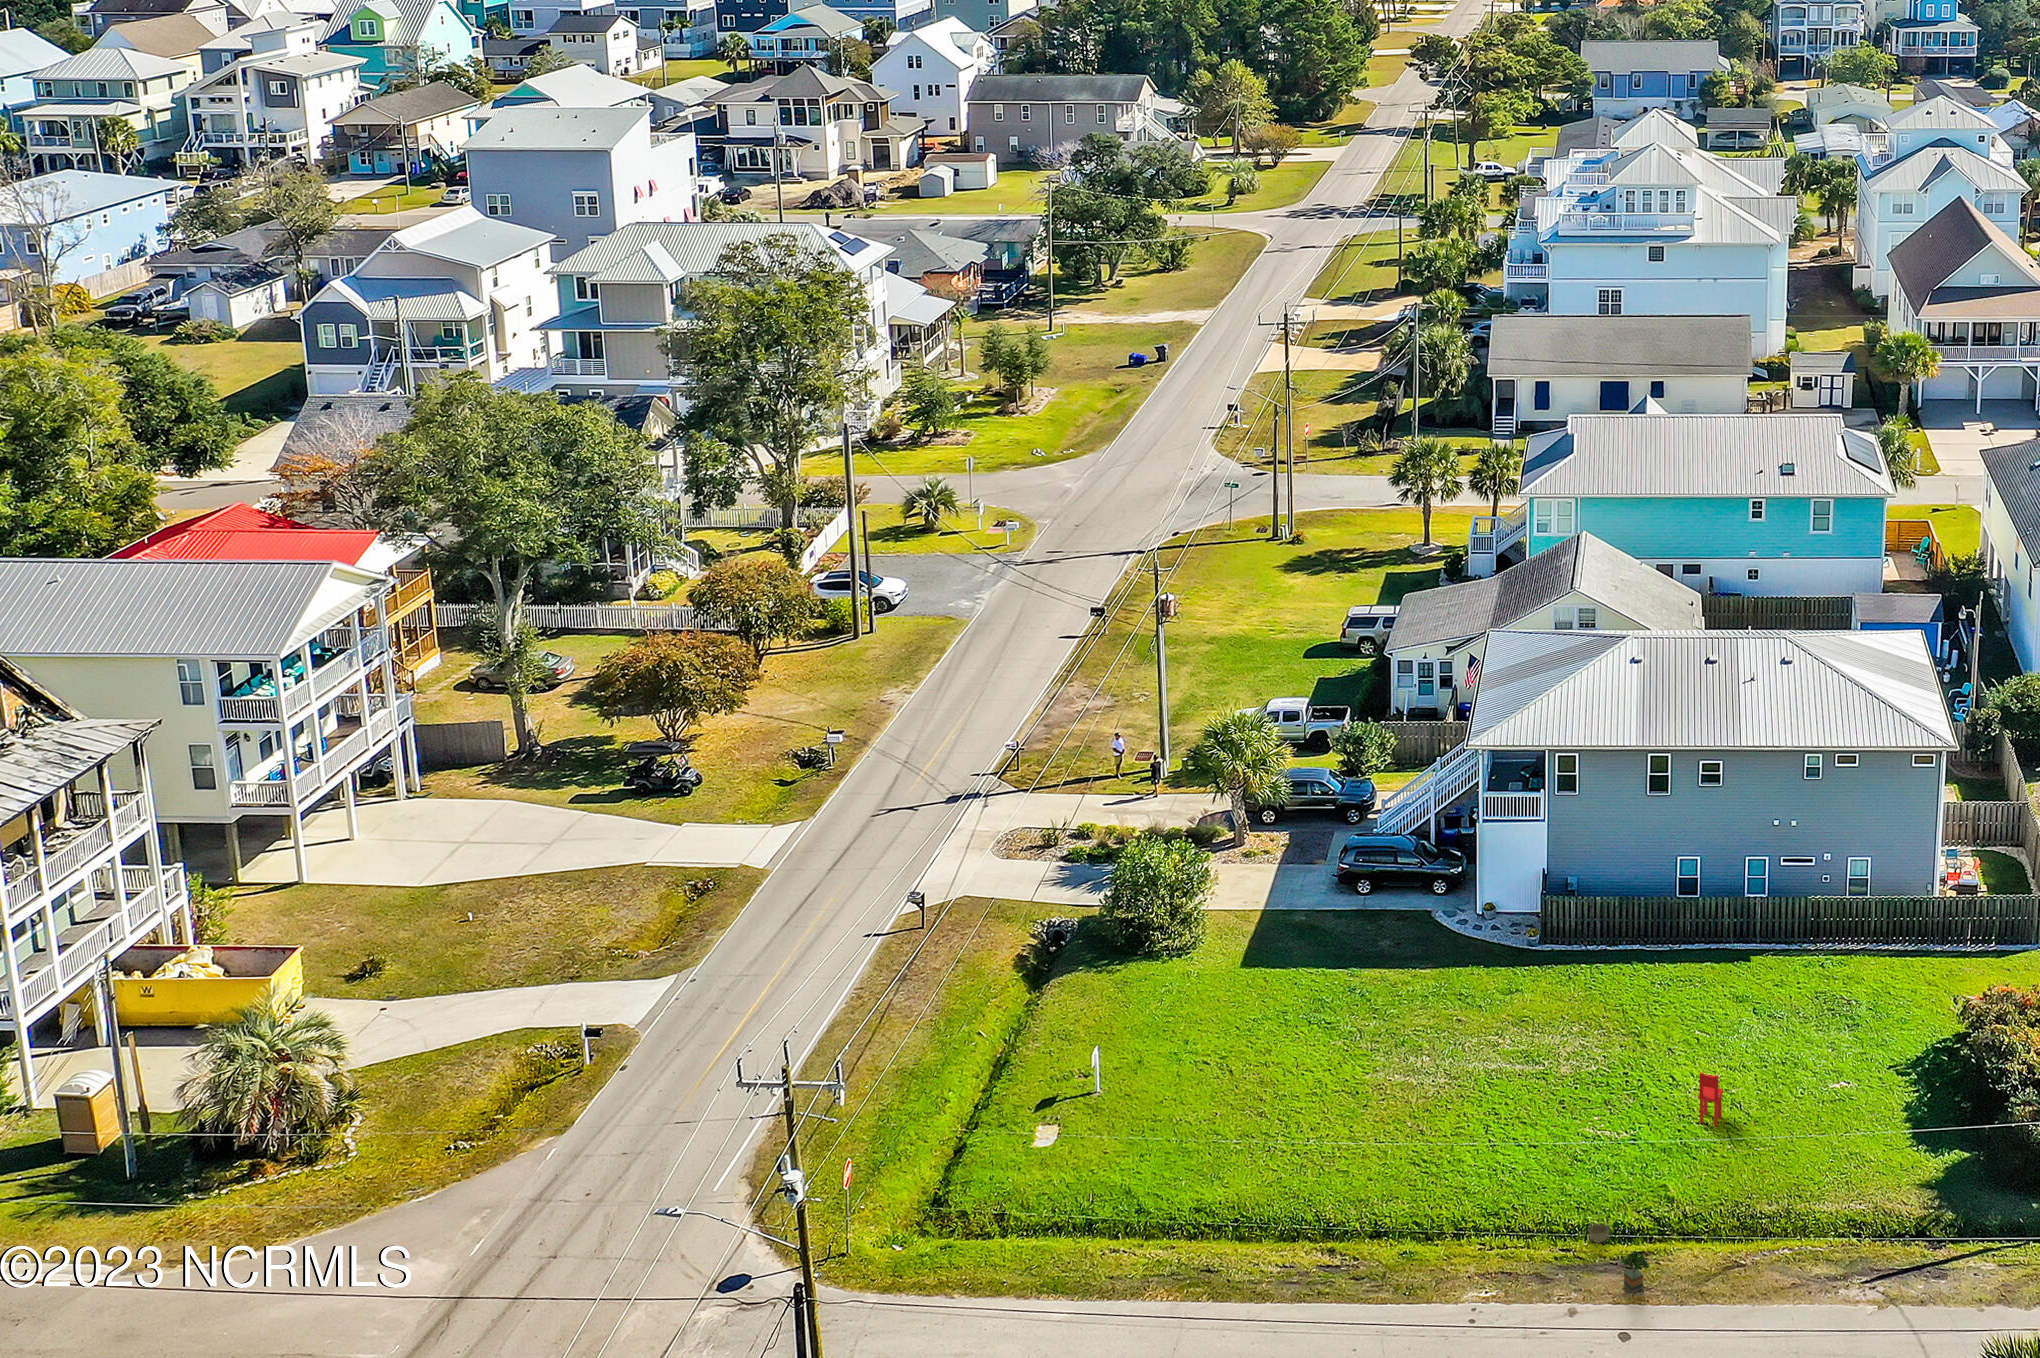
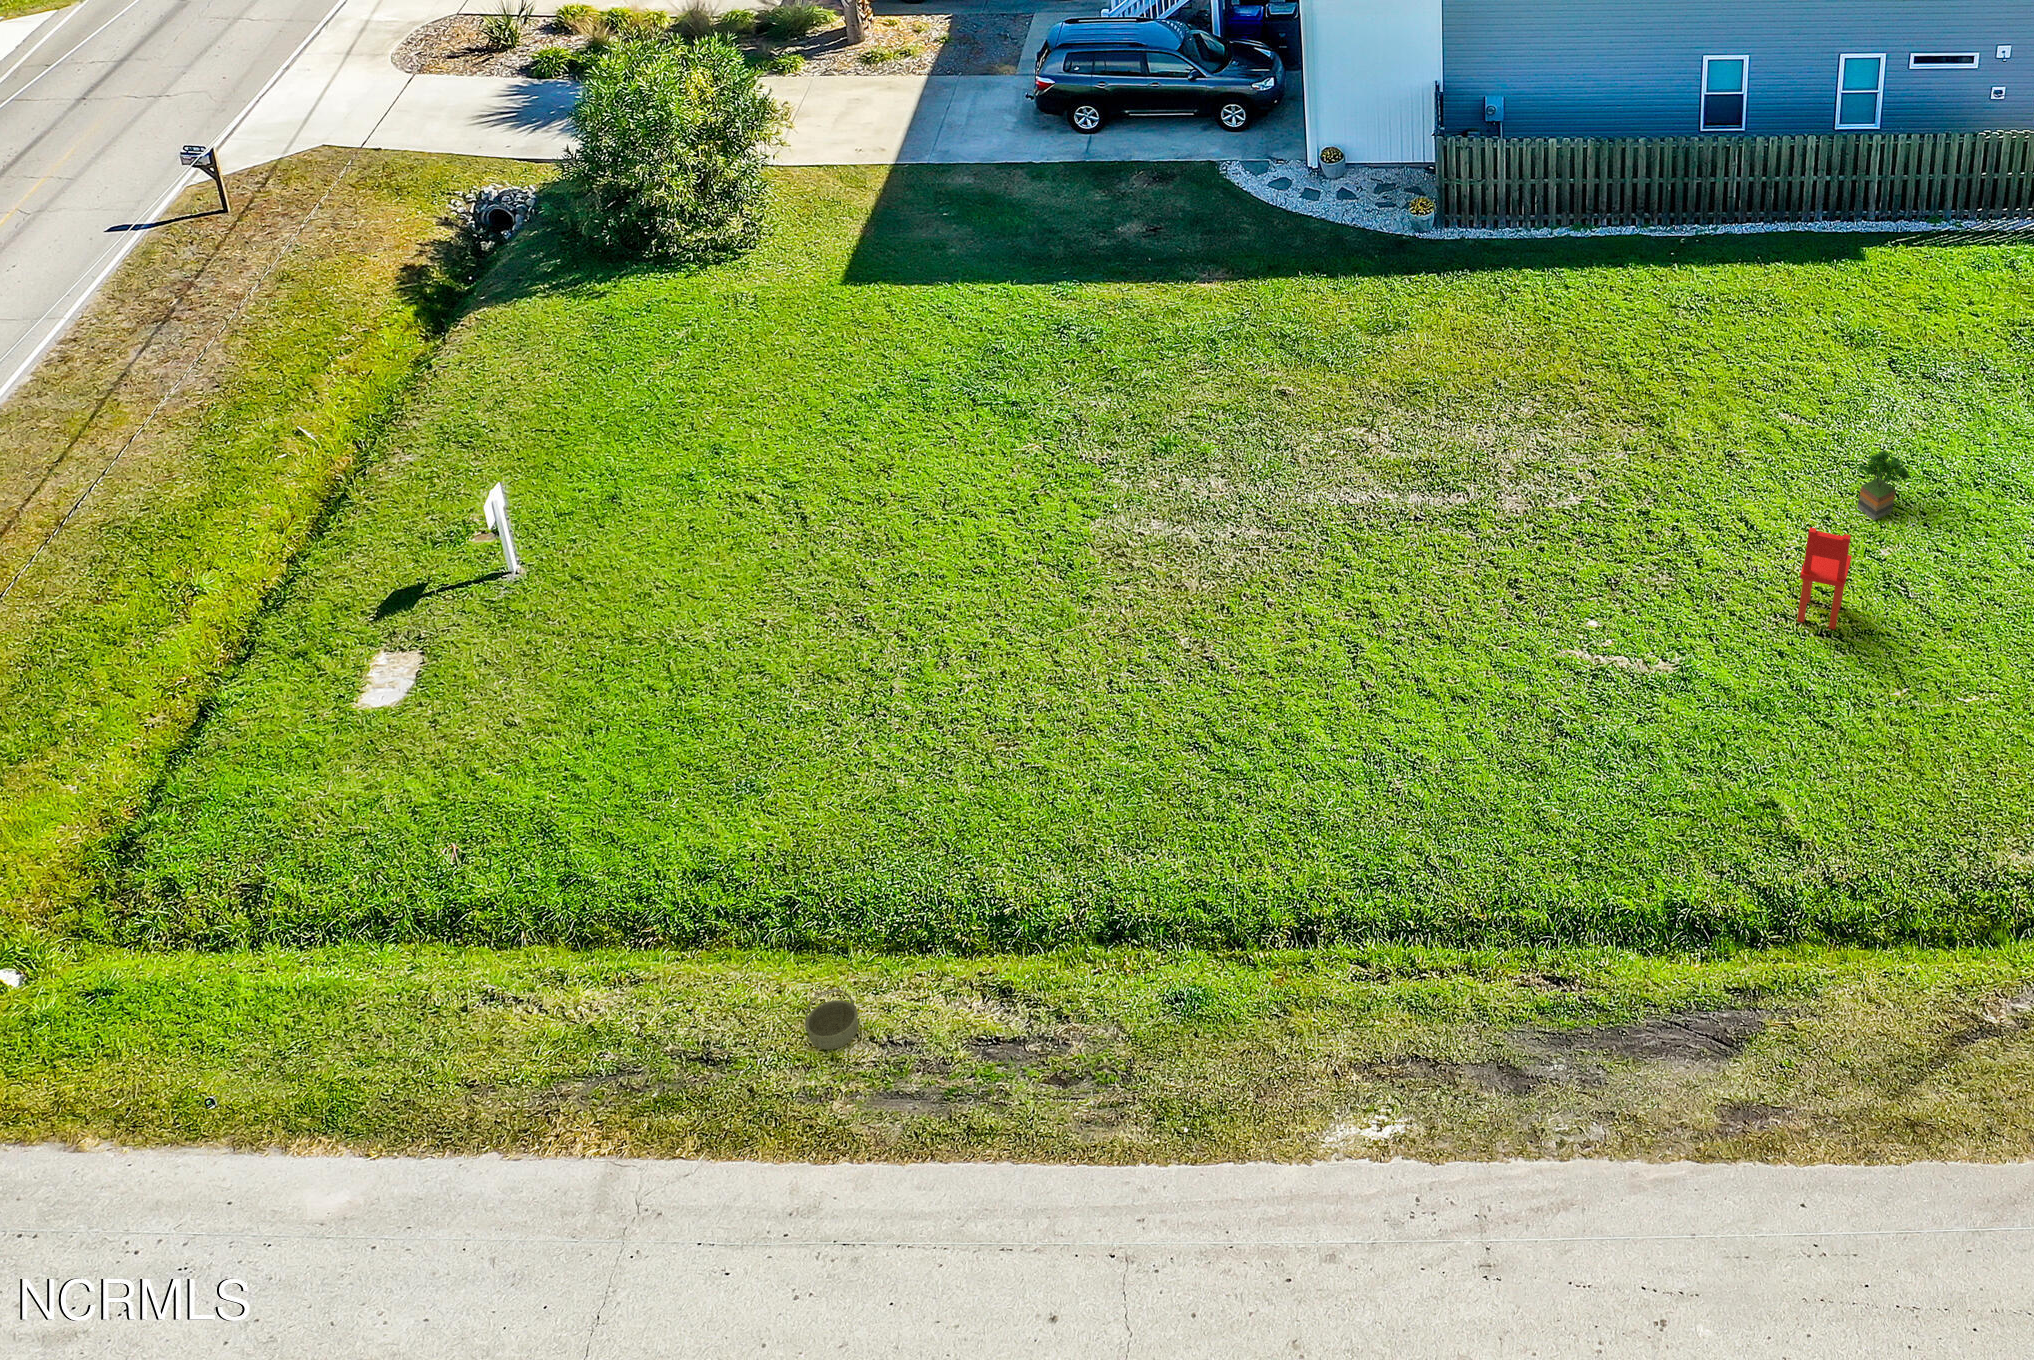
basket: present [1588,1213,1609,1242] -> present [805,989,858,1049]
potted tree: present [1621,1251,1649,1294] -> present [1858,451,1910,521]

